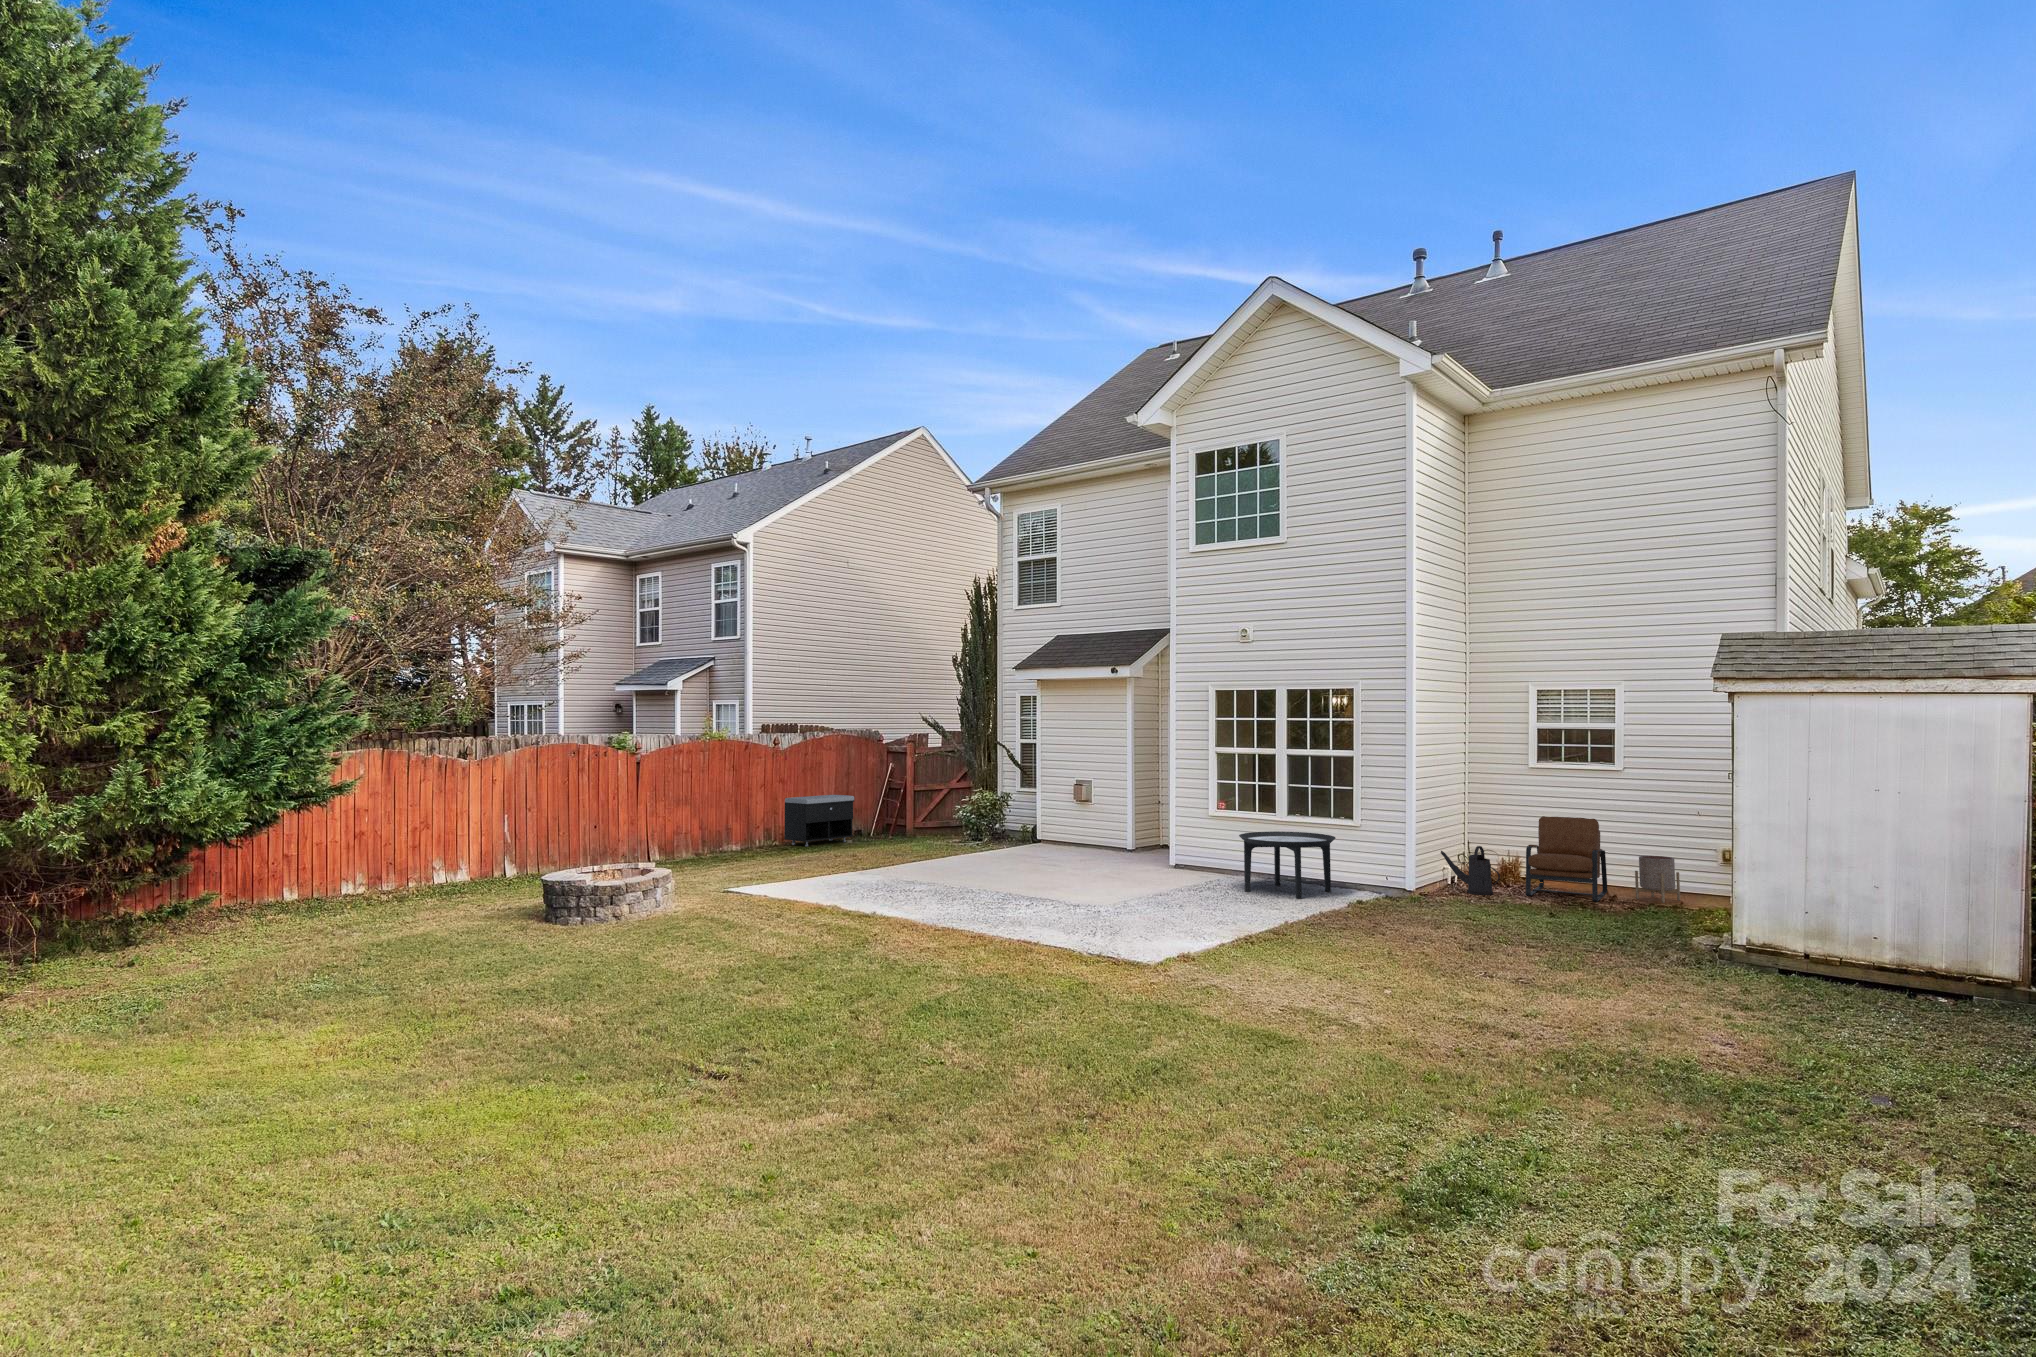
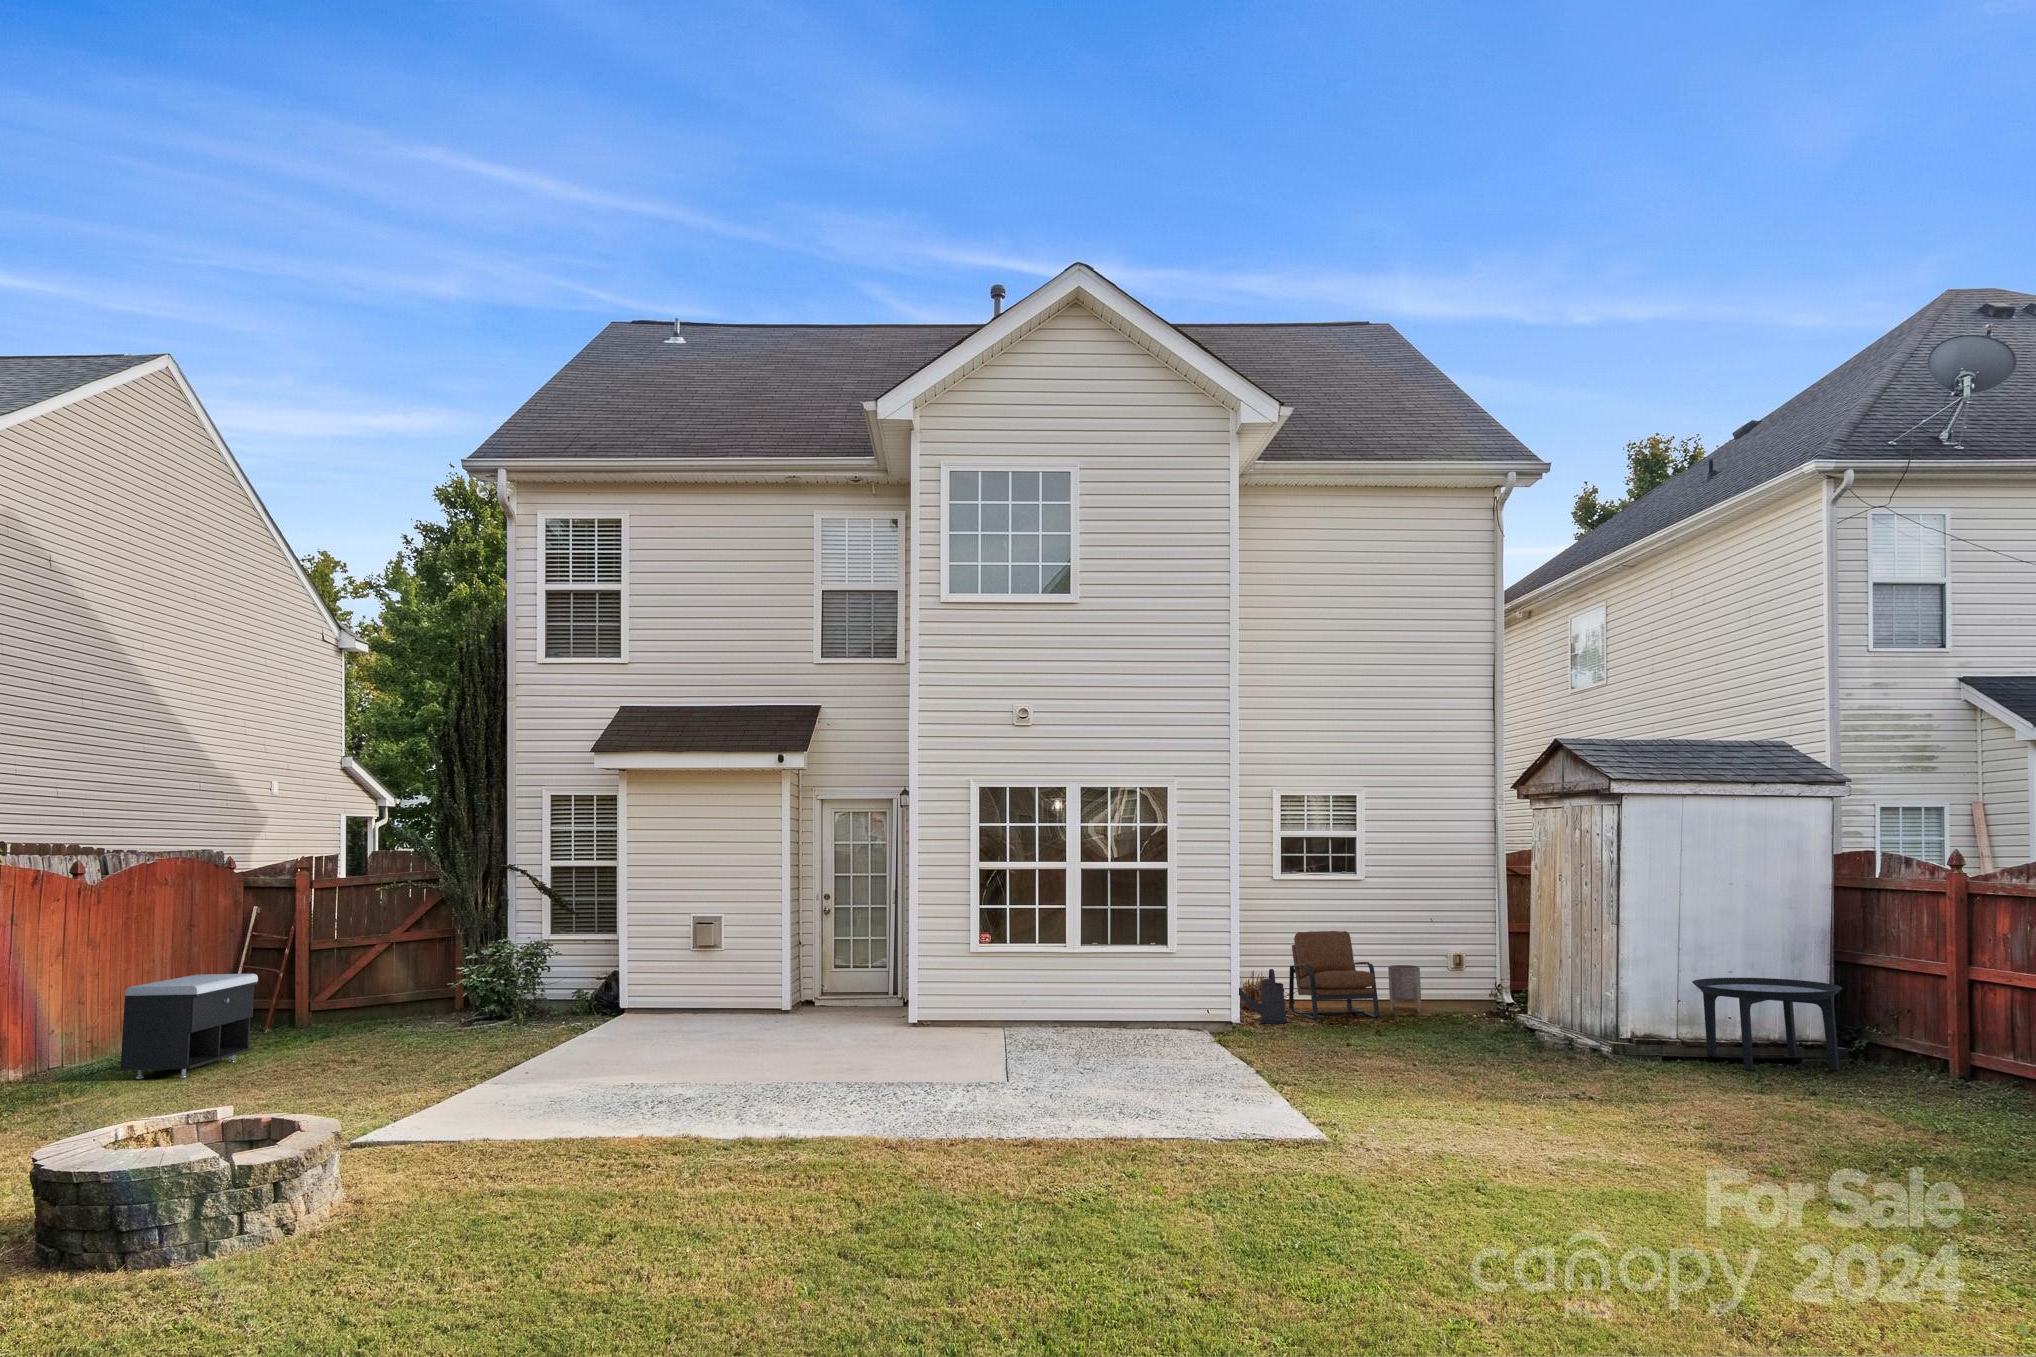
round table: present [1239,831,1335,899] -> present [1692,978,1842,1070]

